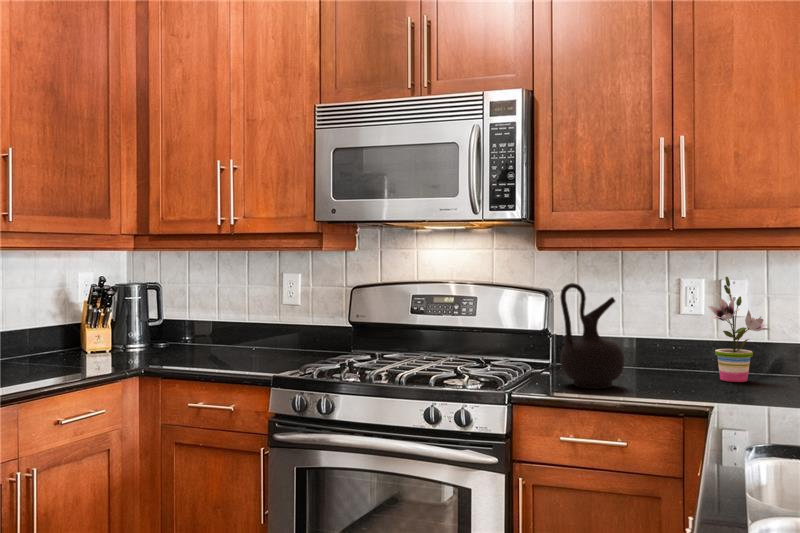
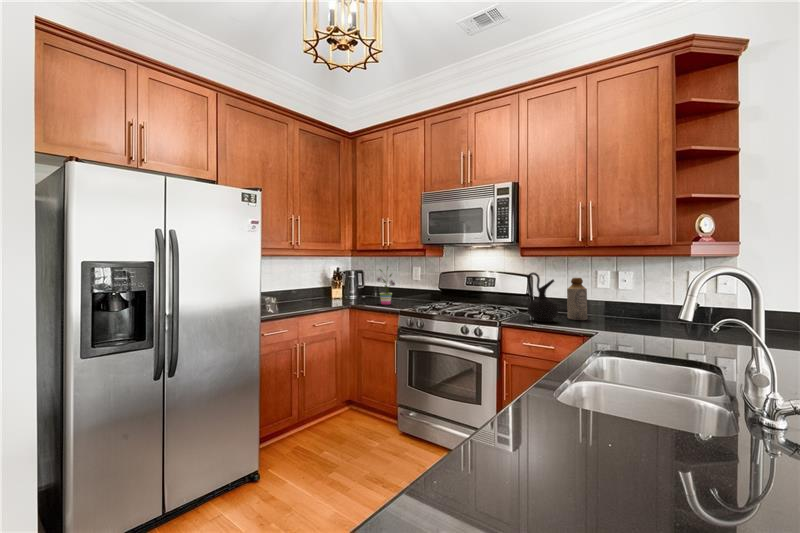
potted plant: present [709,276,770,382] -> present [376,267,396,305]
bottle: none [628,292,668,380] -> present [567,278,587,320]

